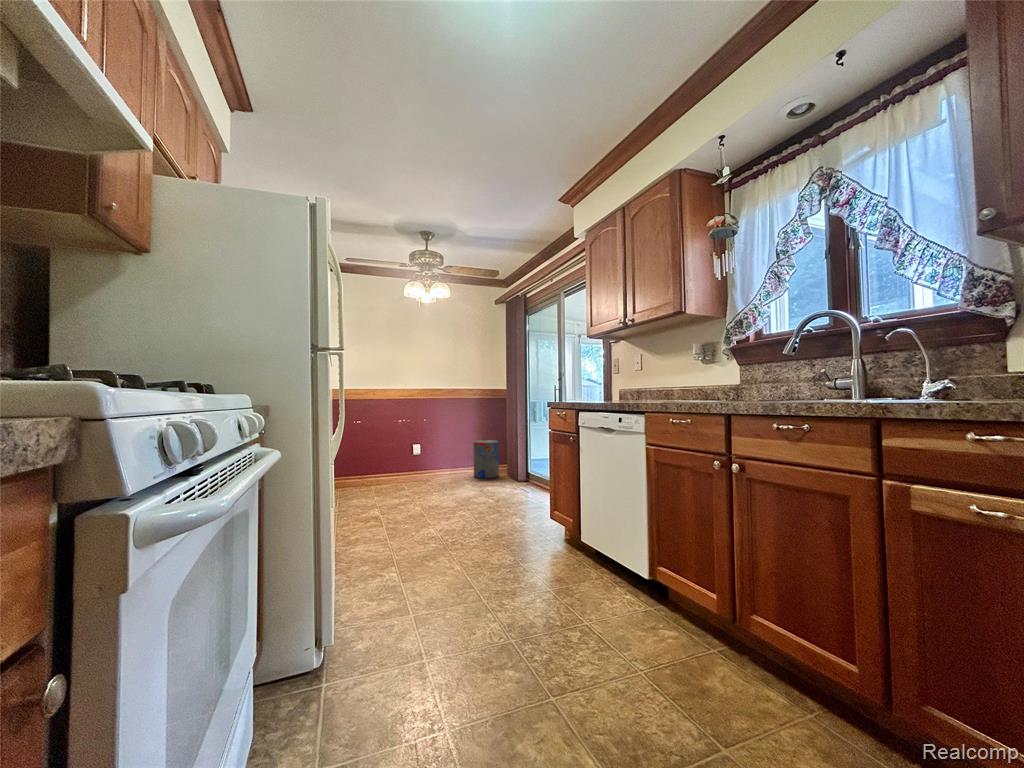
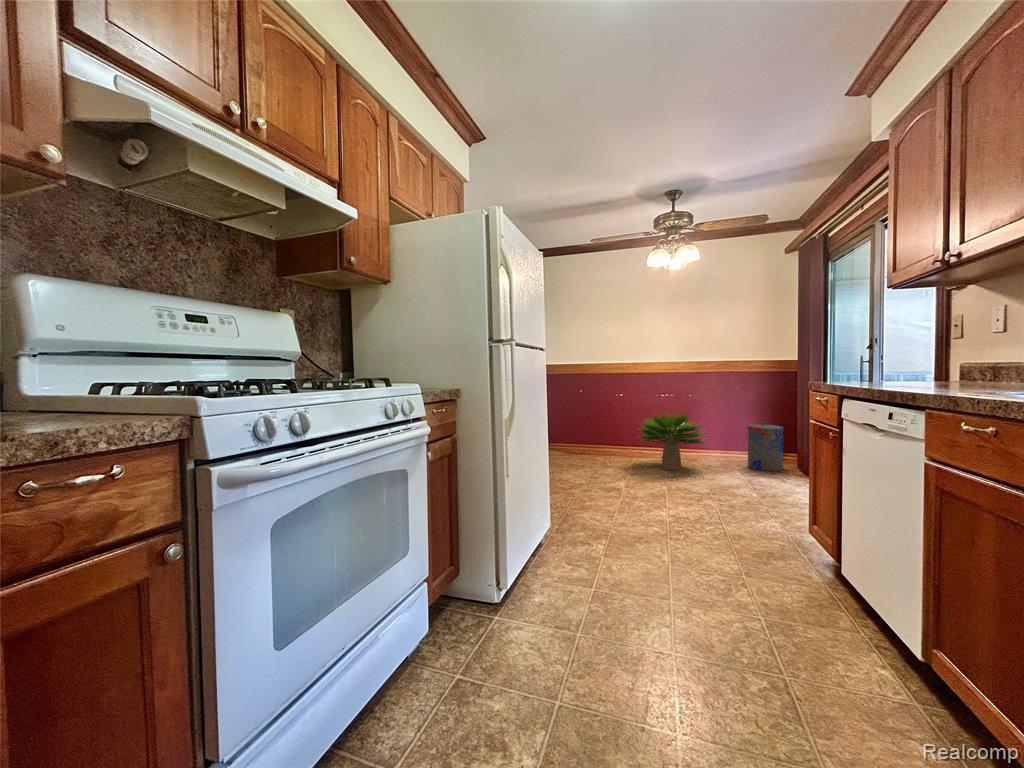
potted plant: none [380,430,449,488] -> present [639,412,704,470]

